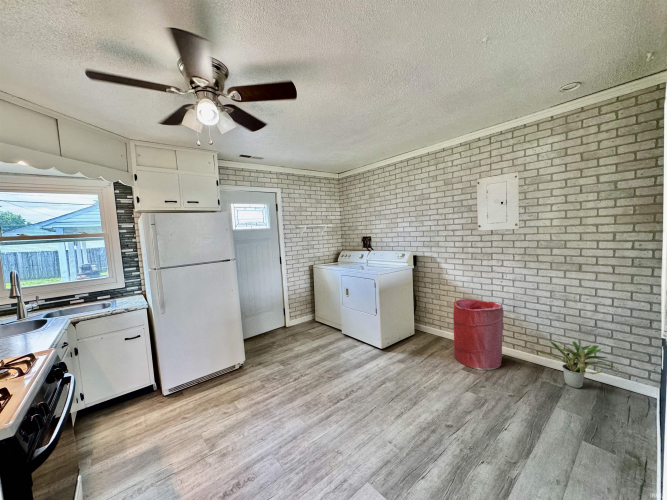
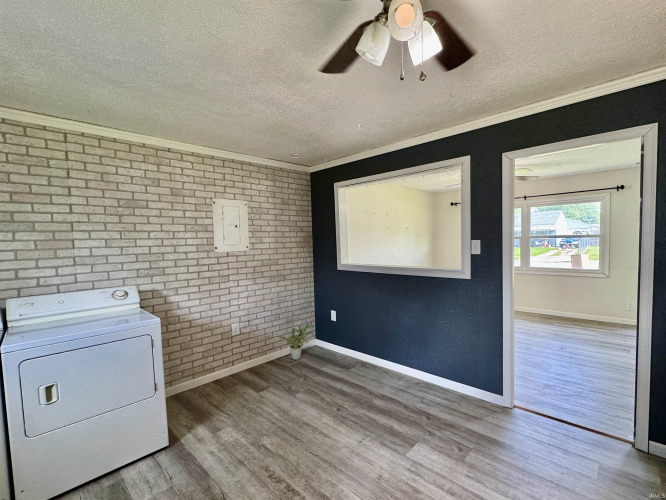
laundry hamper: present [453,299,503,370] -> none [215,320,265,397]

